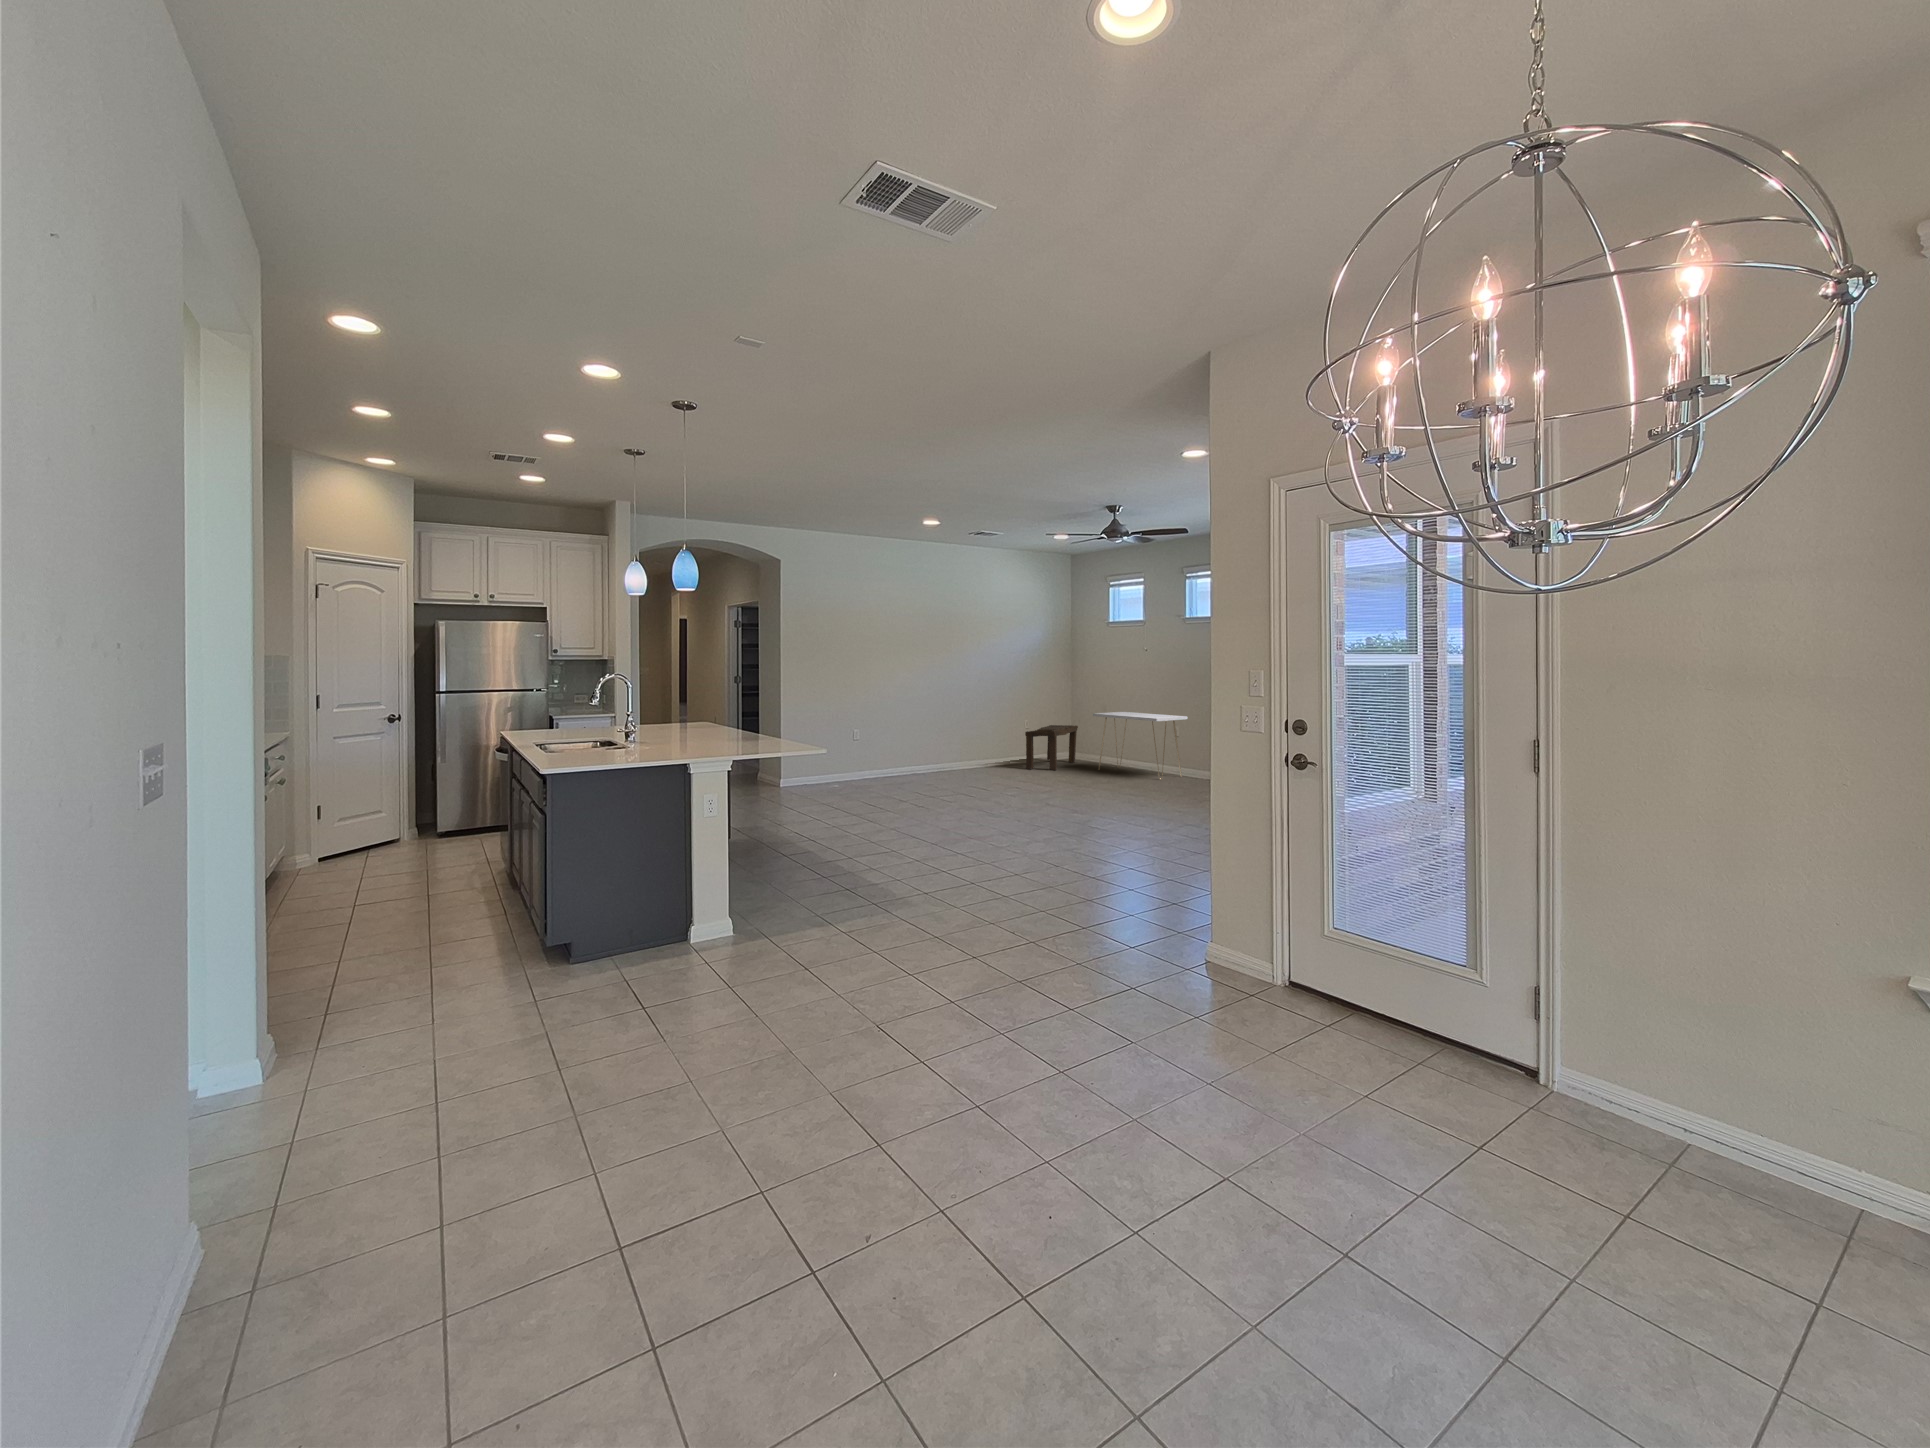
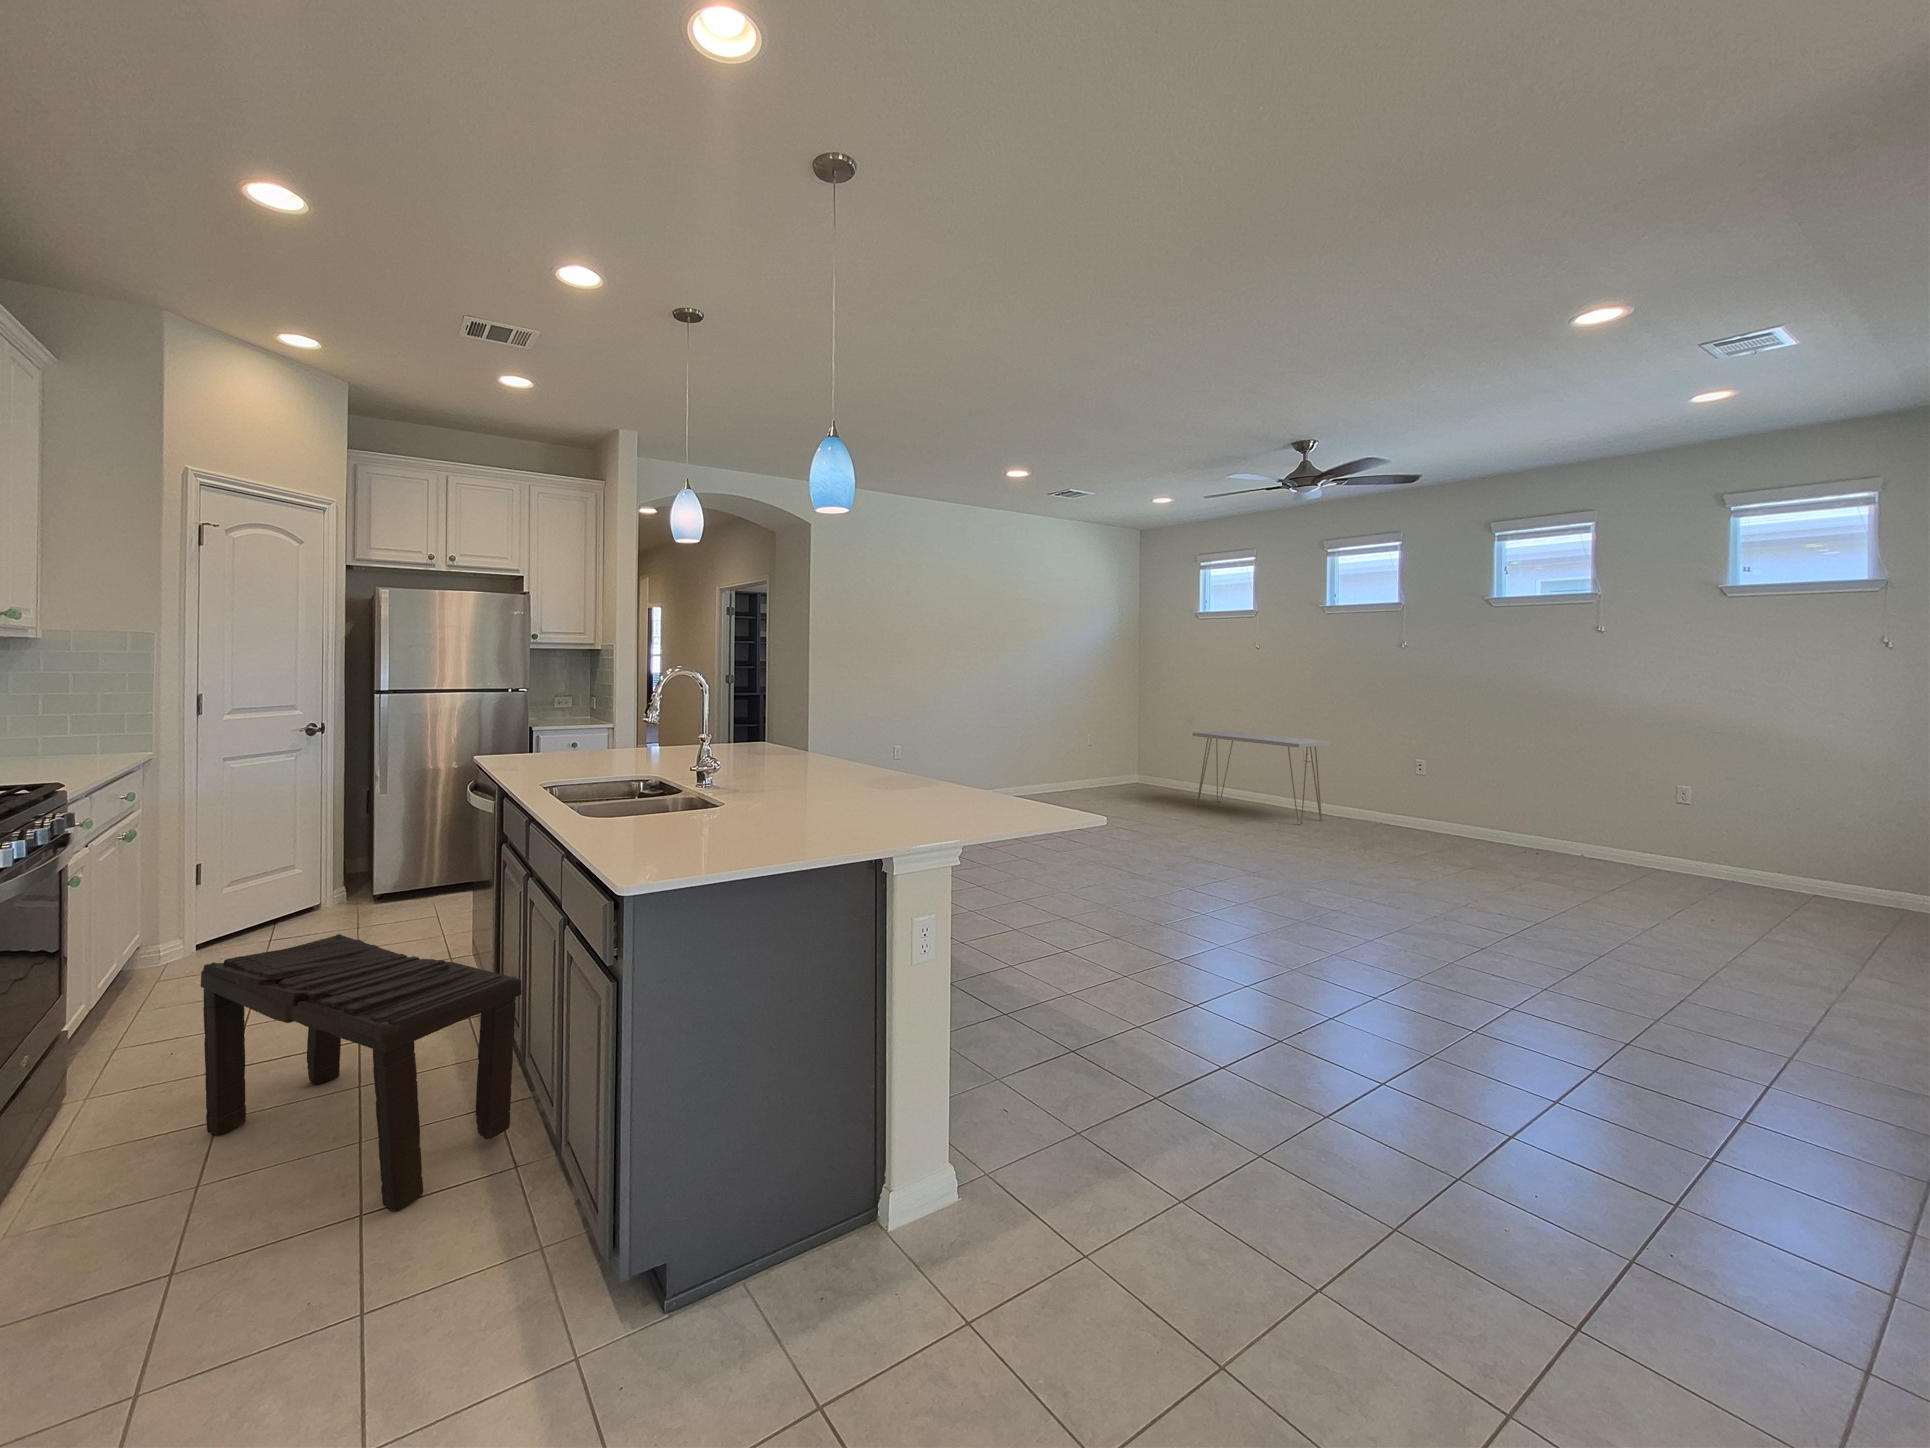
bench: present [1025,725,1078,770] -> present [201,934,522,1211]

